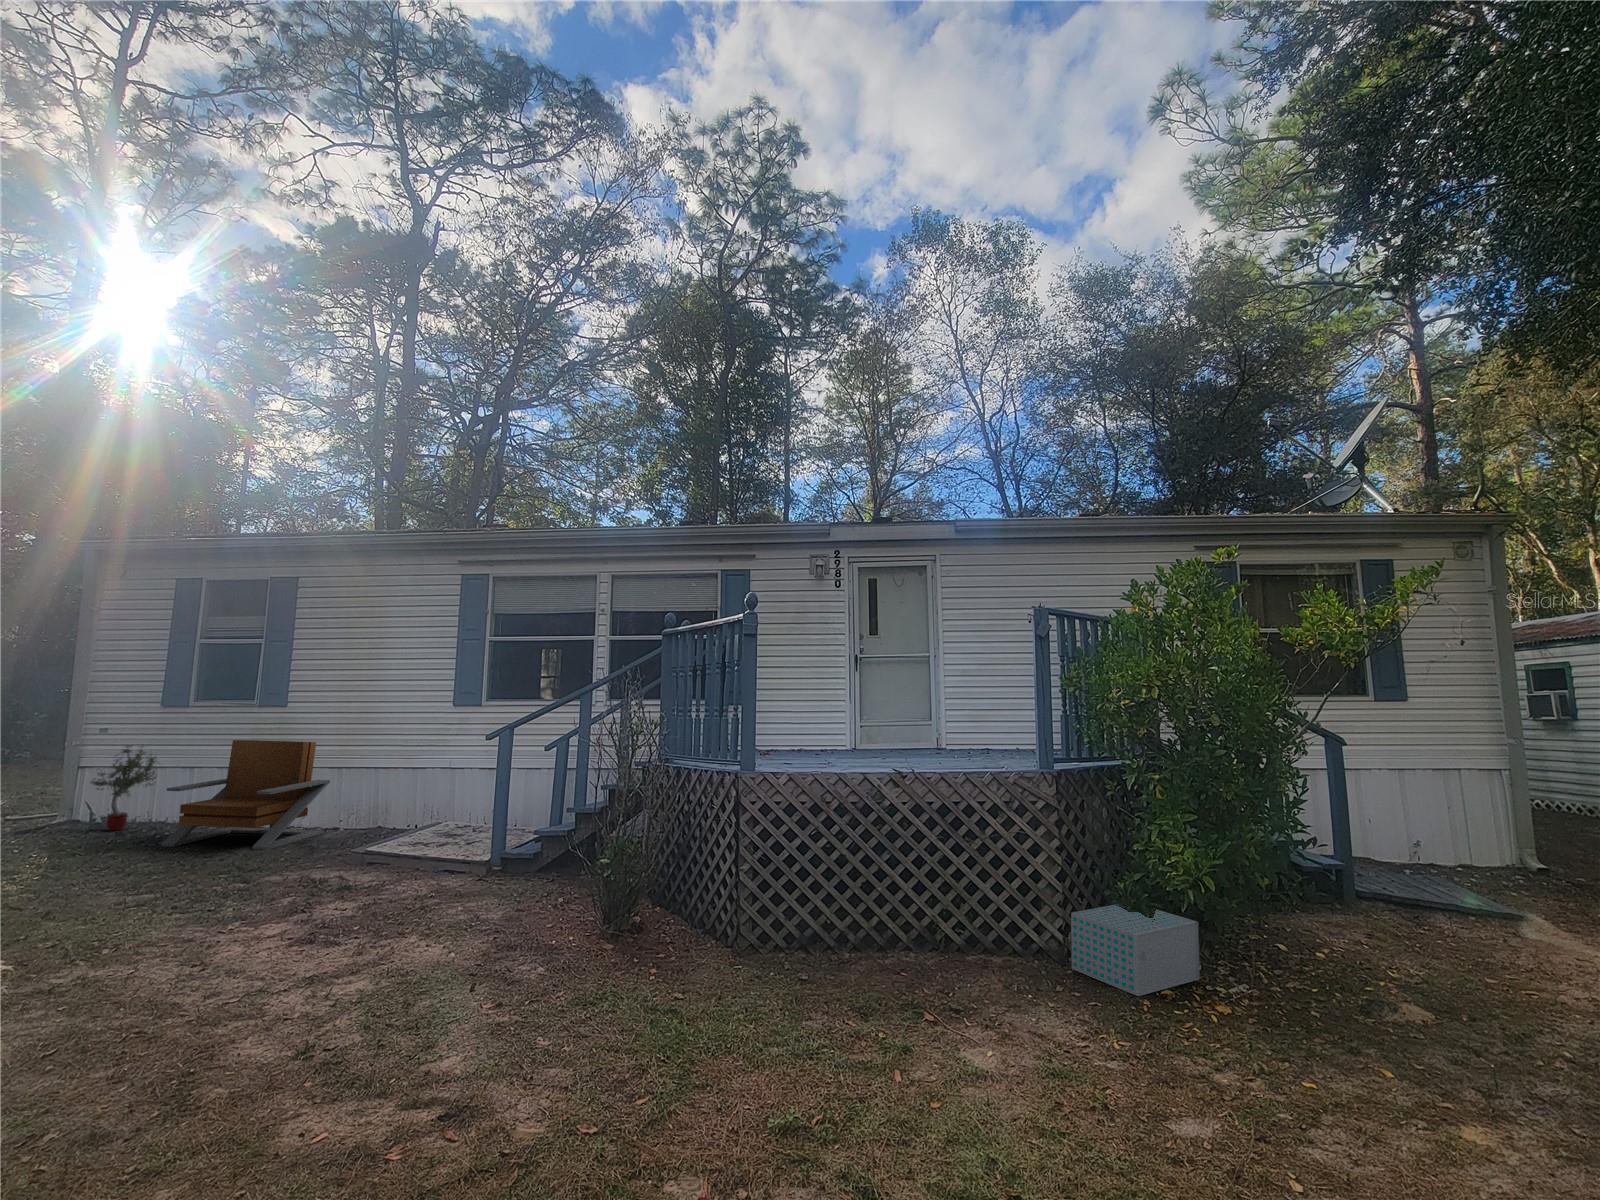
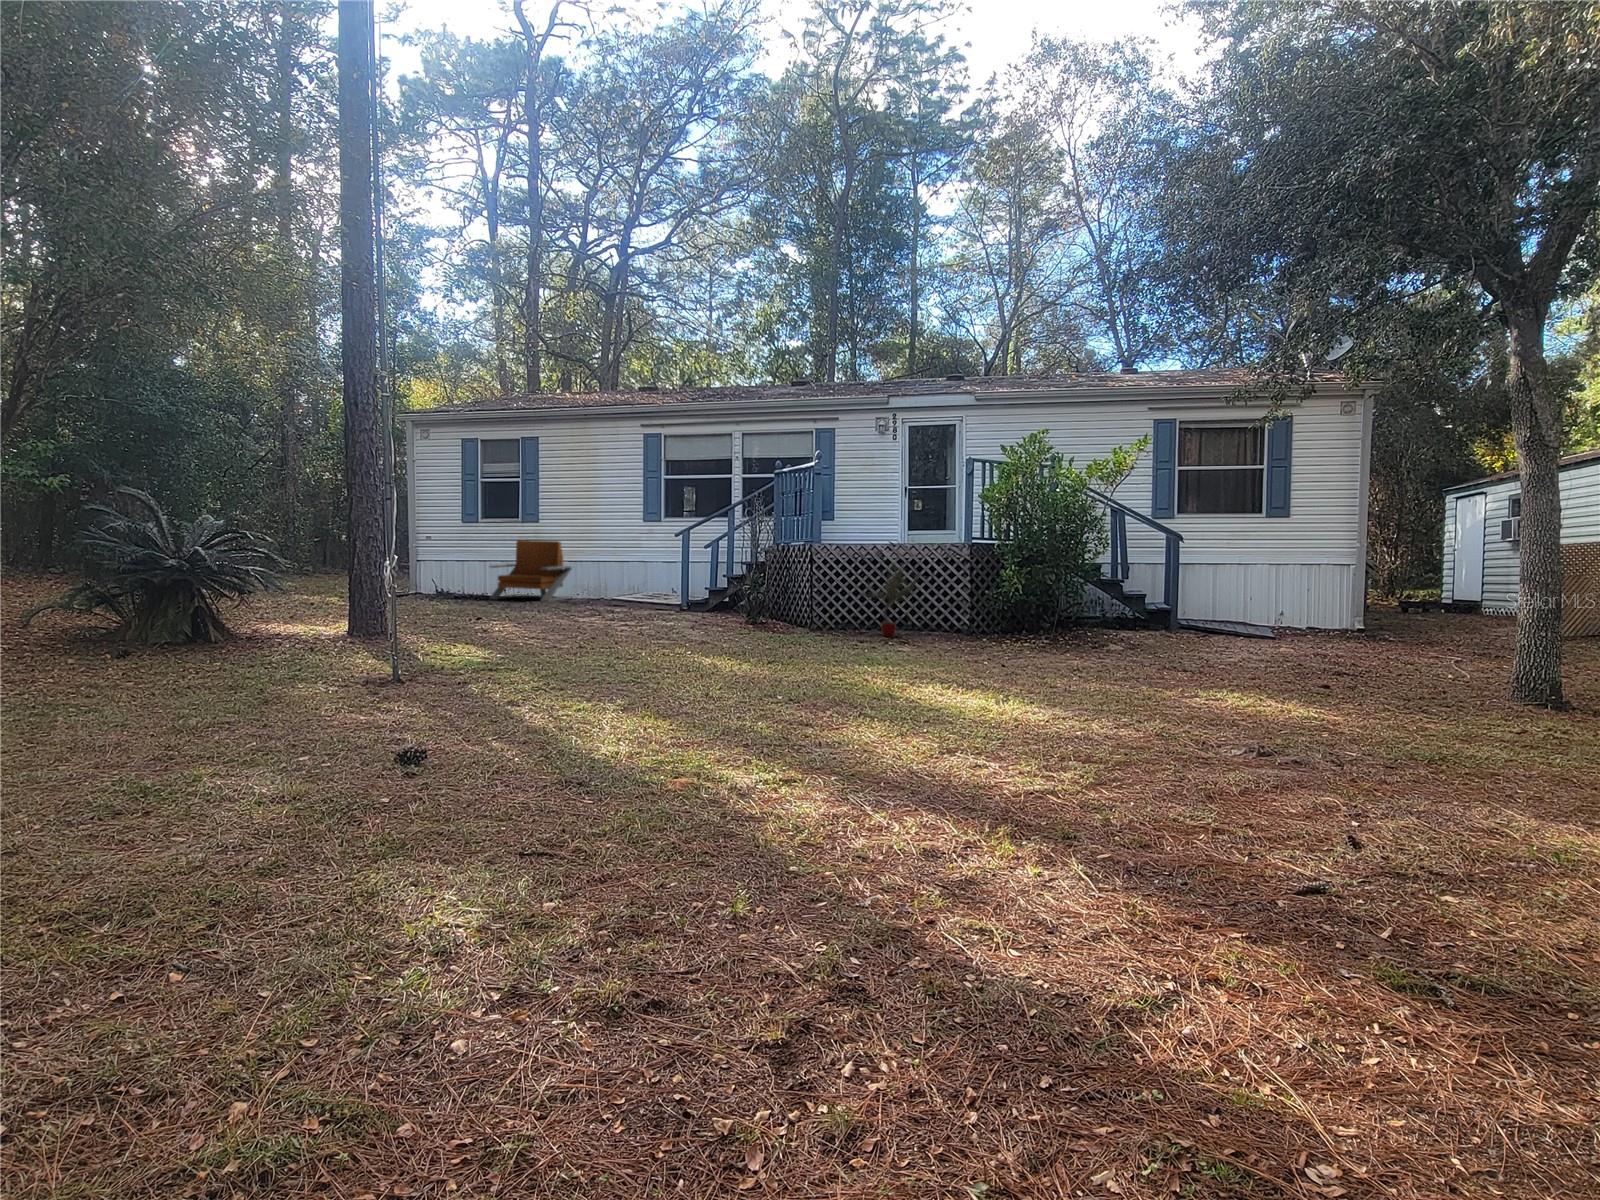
potted tree: present [91,745,156,831] -> present [862,564,920,637]
storage box: present [1071,905,1200,996] -> none [972,611,1034,643]

